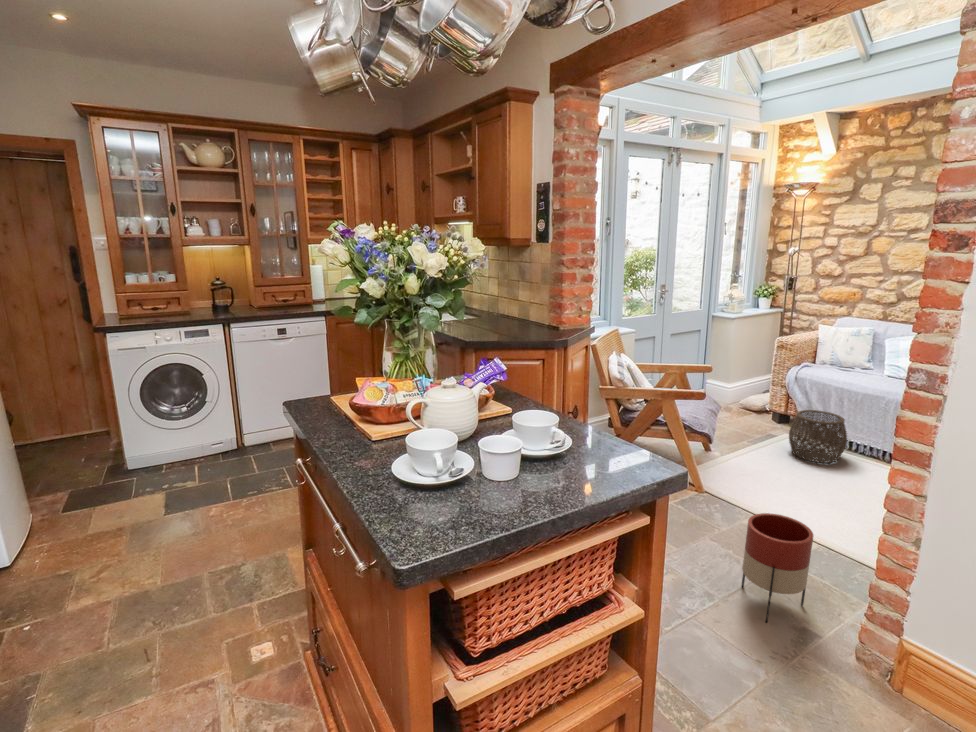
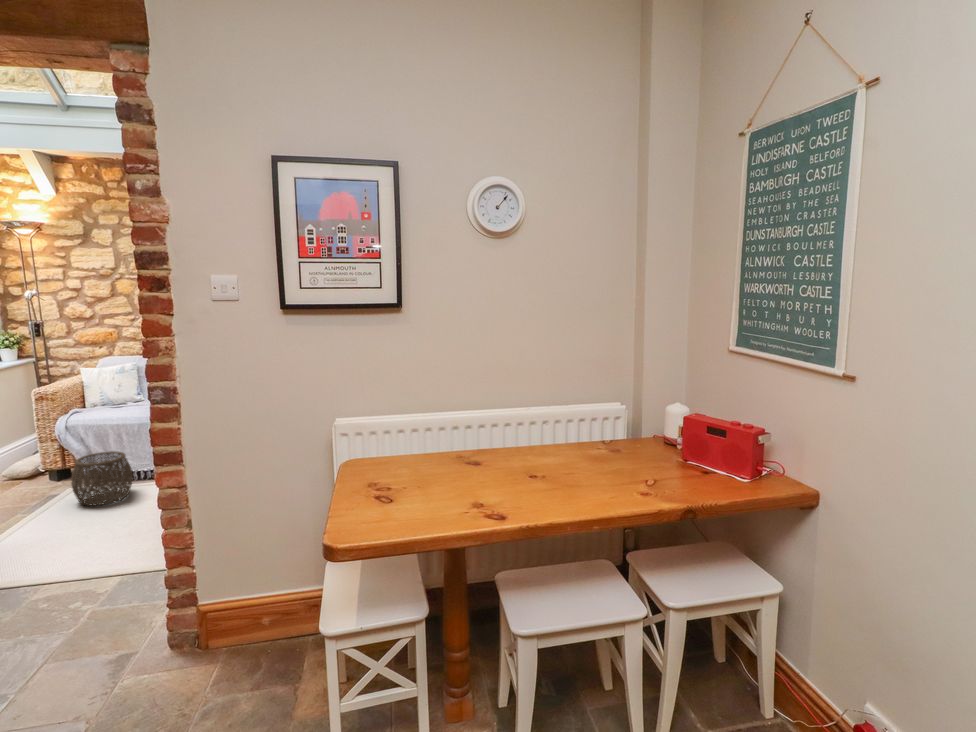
planter: present [742,513,813,623] -> none [33,559,116,676]

